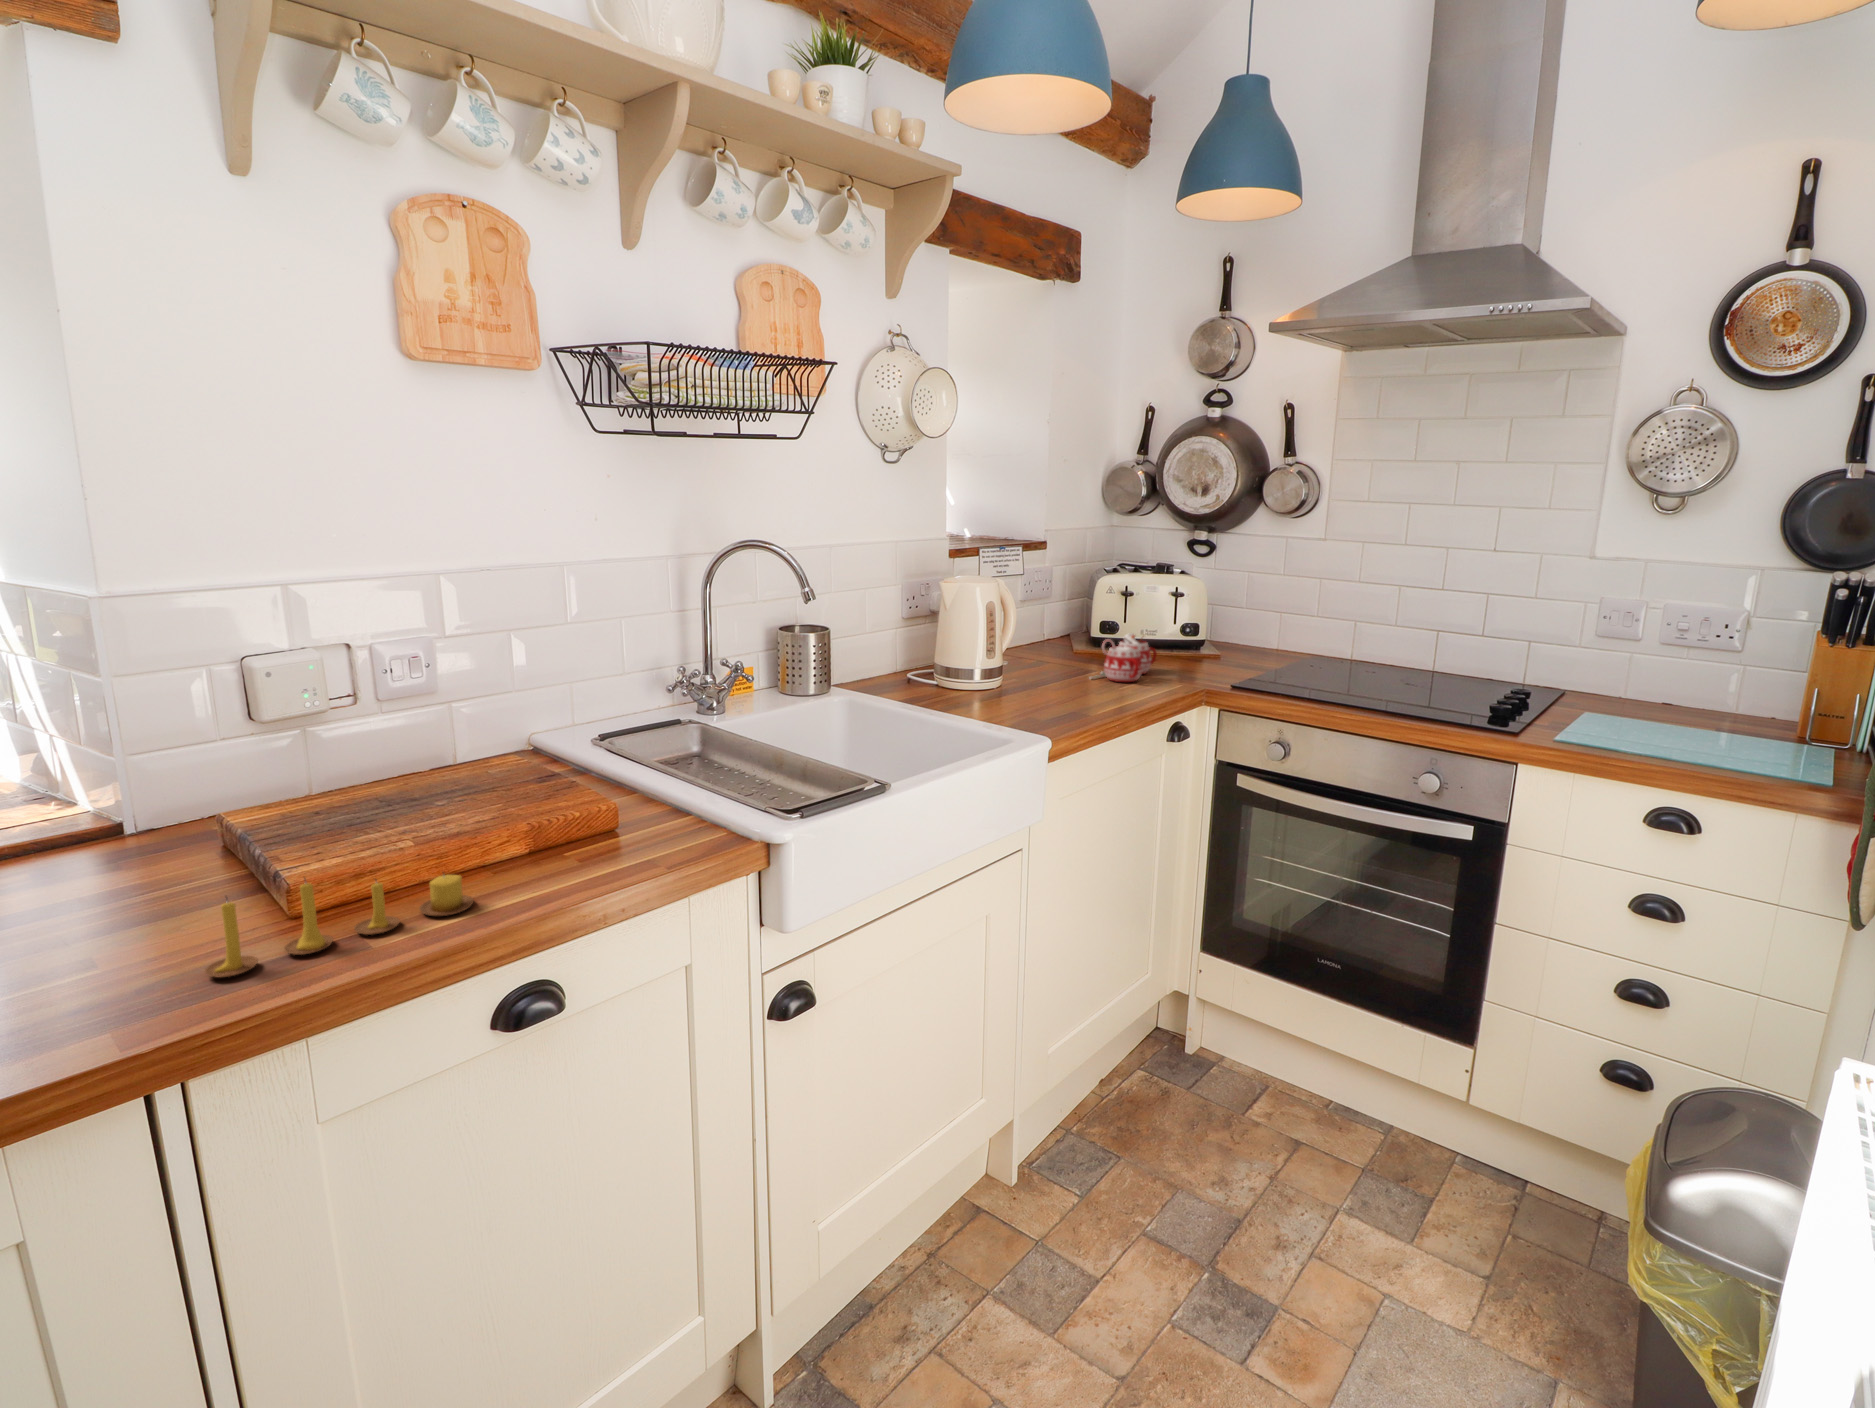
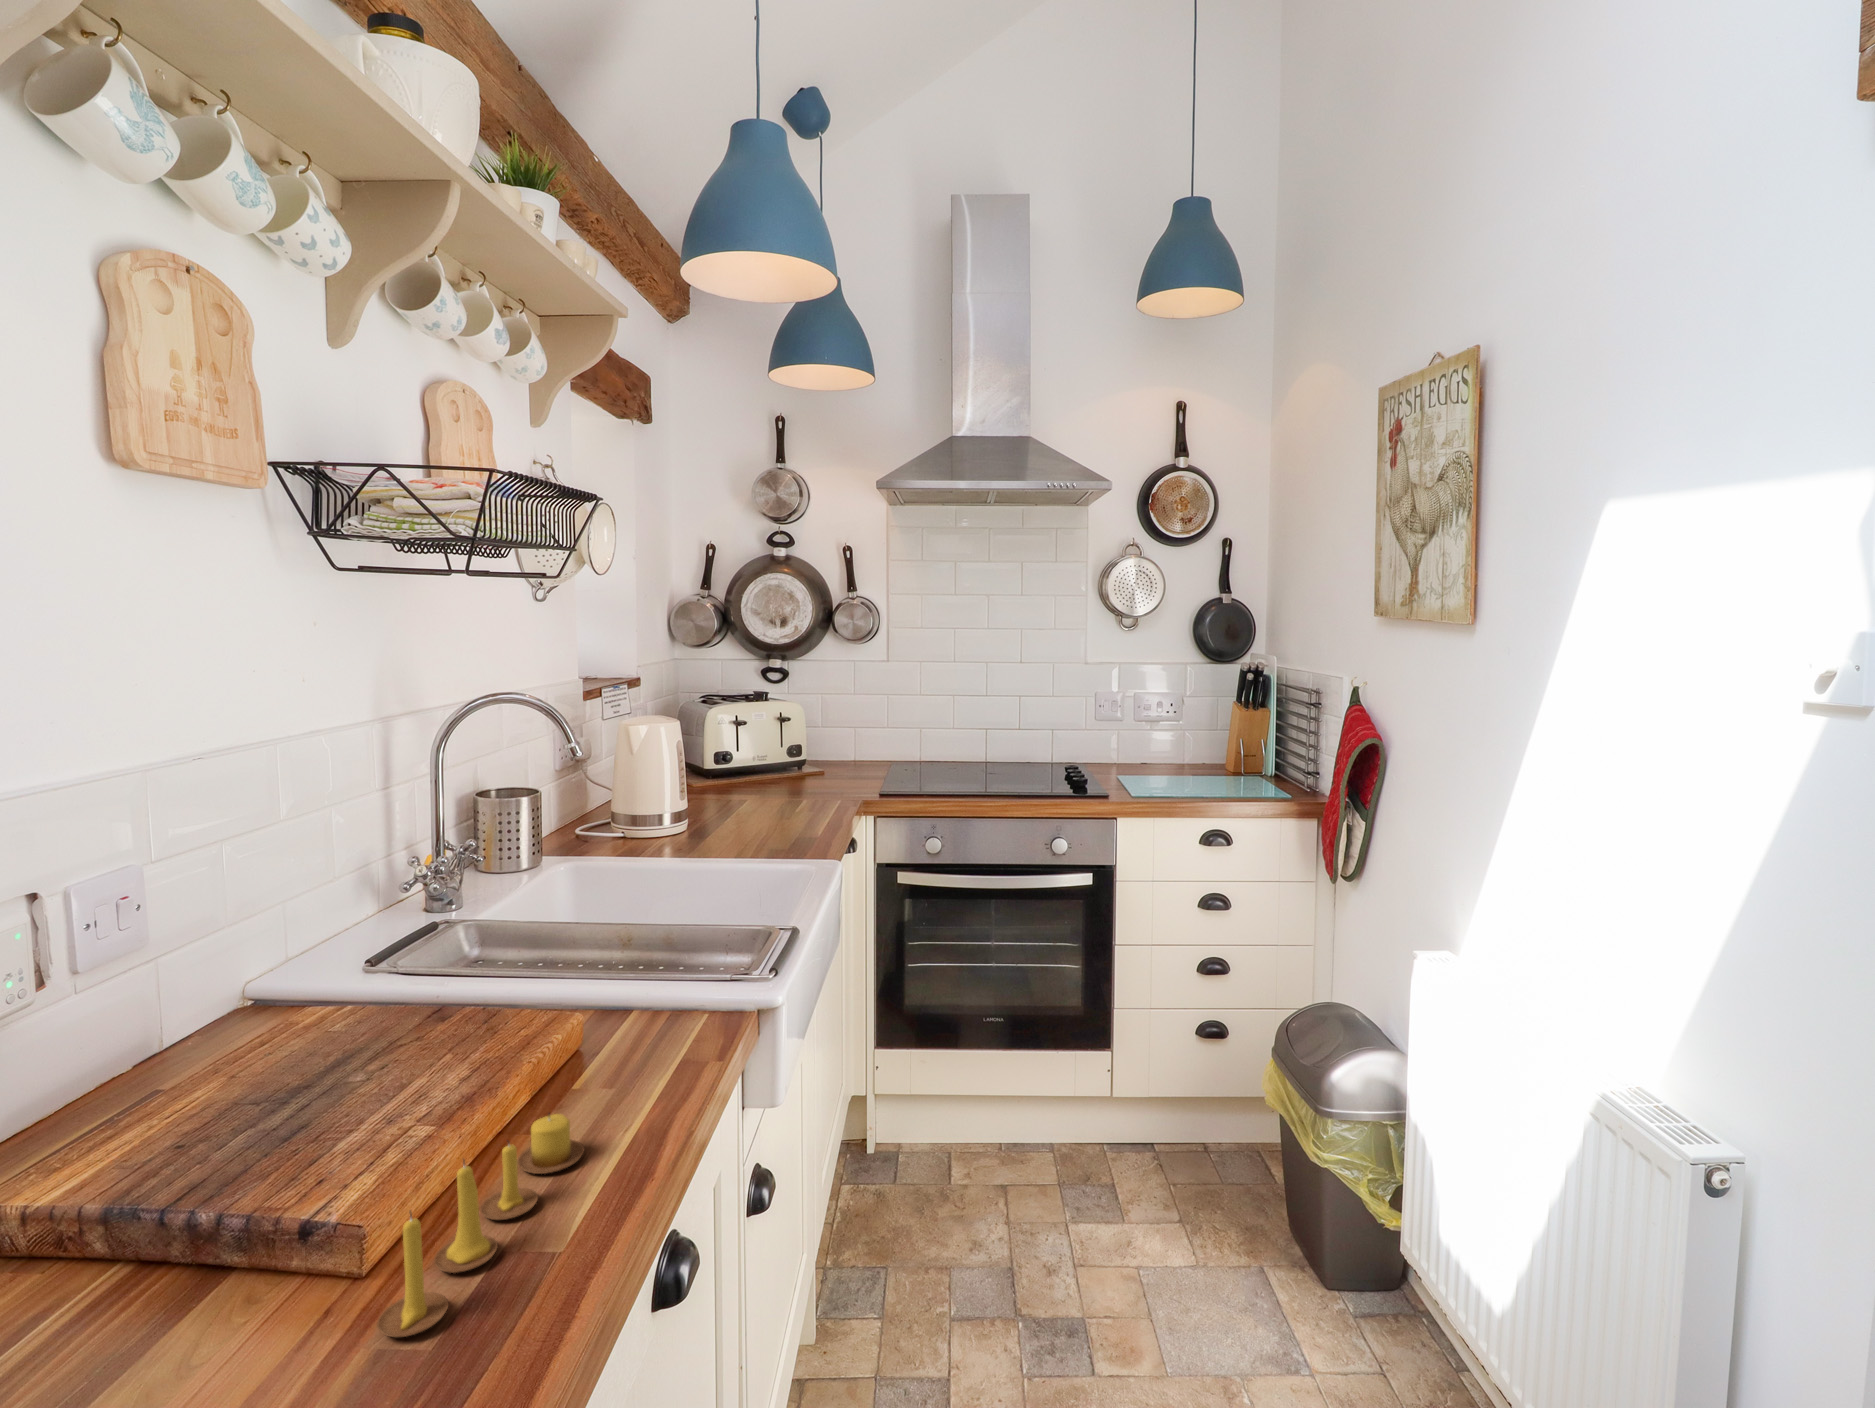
mug: present [1090,633,1157,682] -> none [756,757,807,805]

